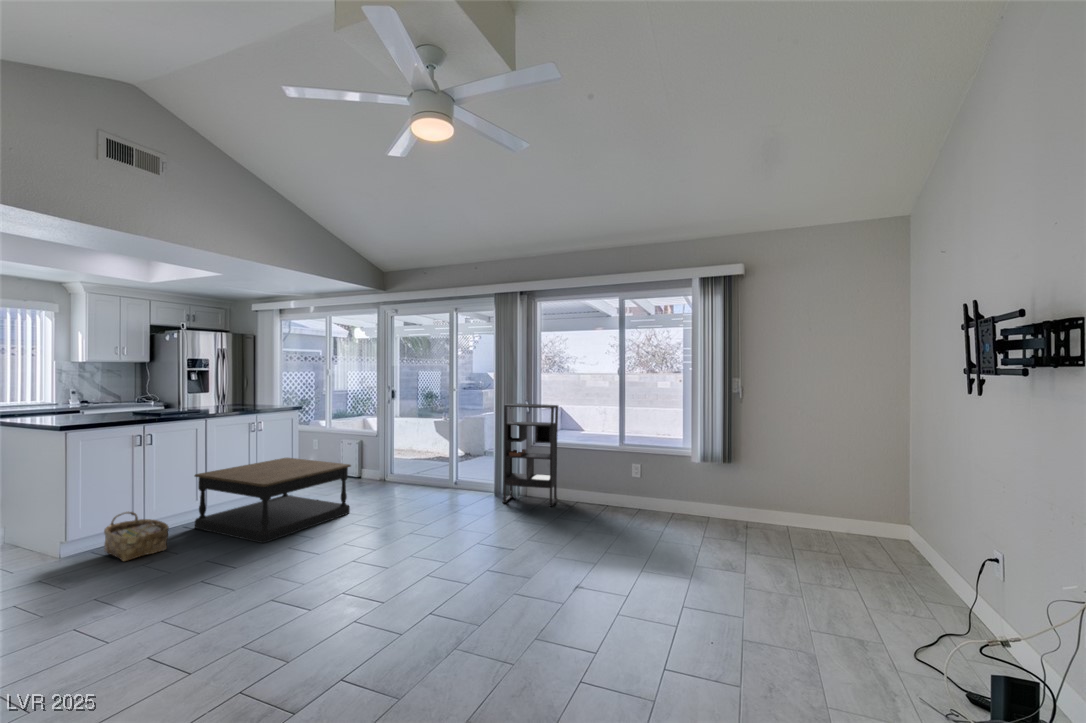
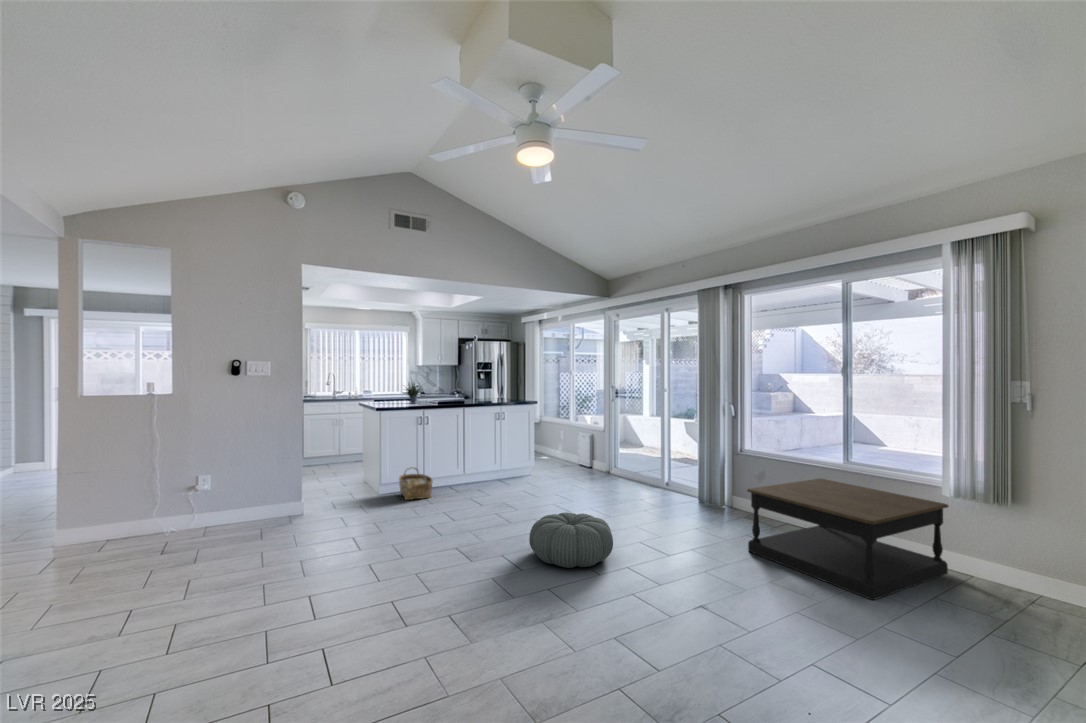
potted plant: none [91,380,142,419] -> present [403,383,422,403]
bookshelf: present [502,403,558,506] -> none [700,406,767,523]
coffee table: present [195,458,351,543] -> present [747,478,949,600]
pouf: none [377,528,471,592] -> present [529,512,613,568]

